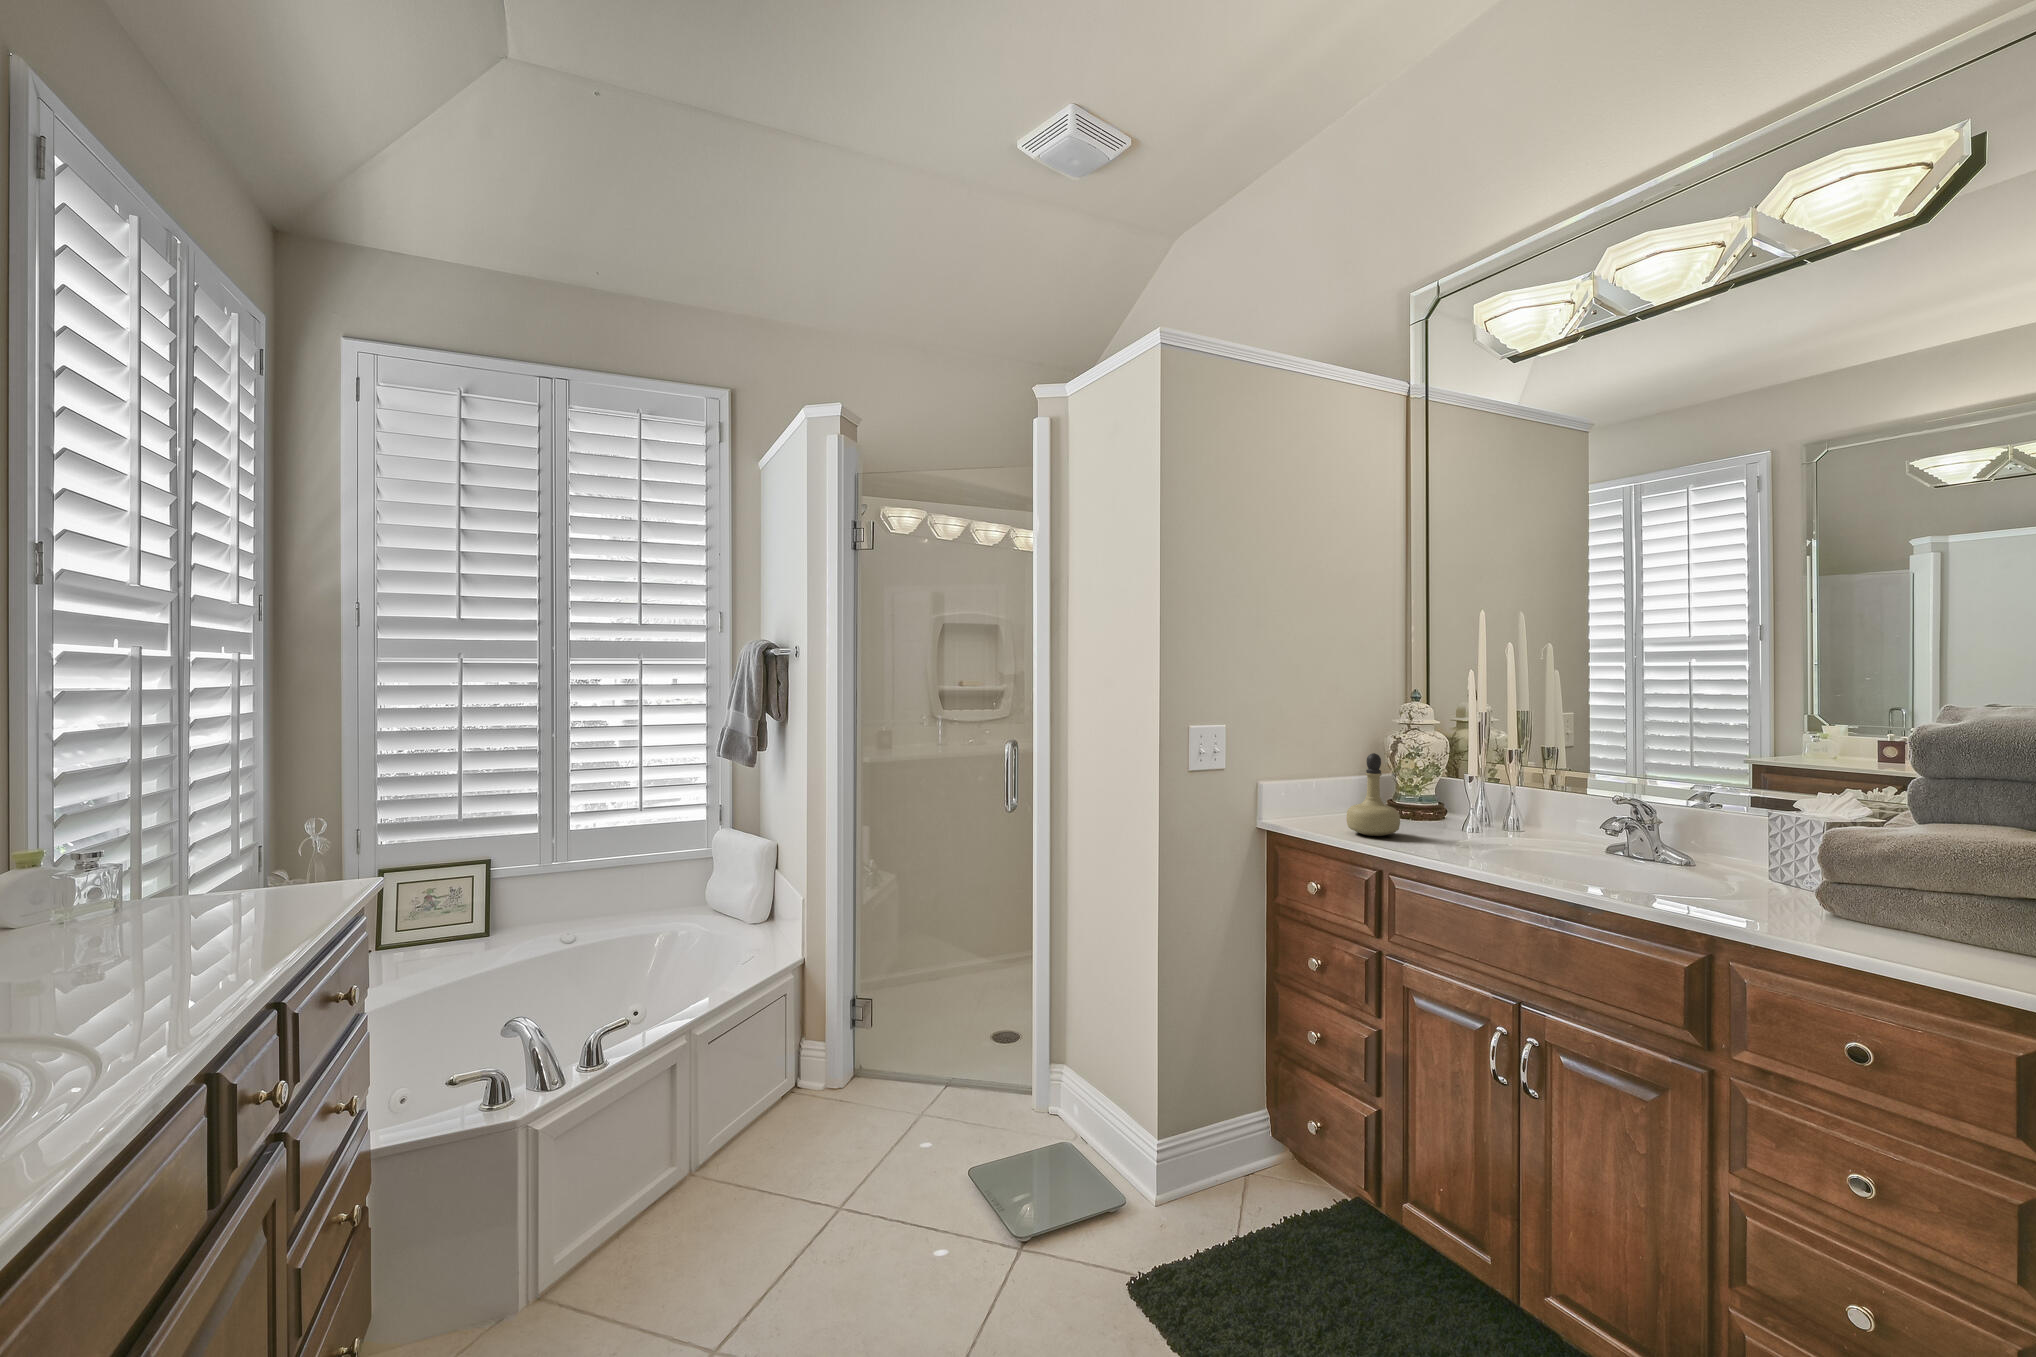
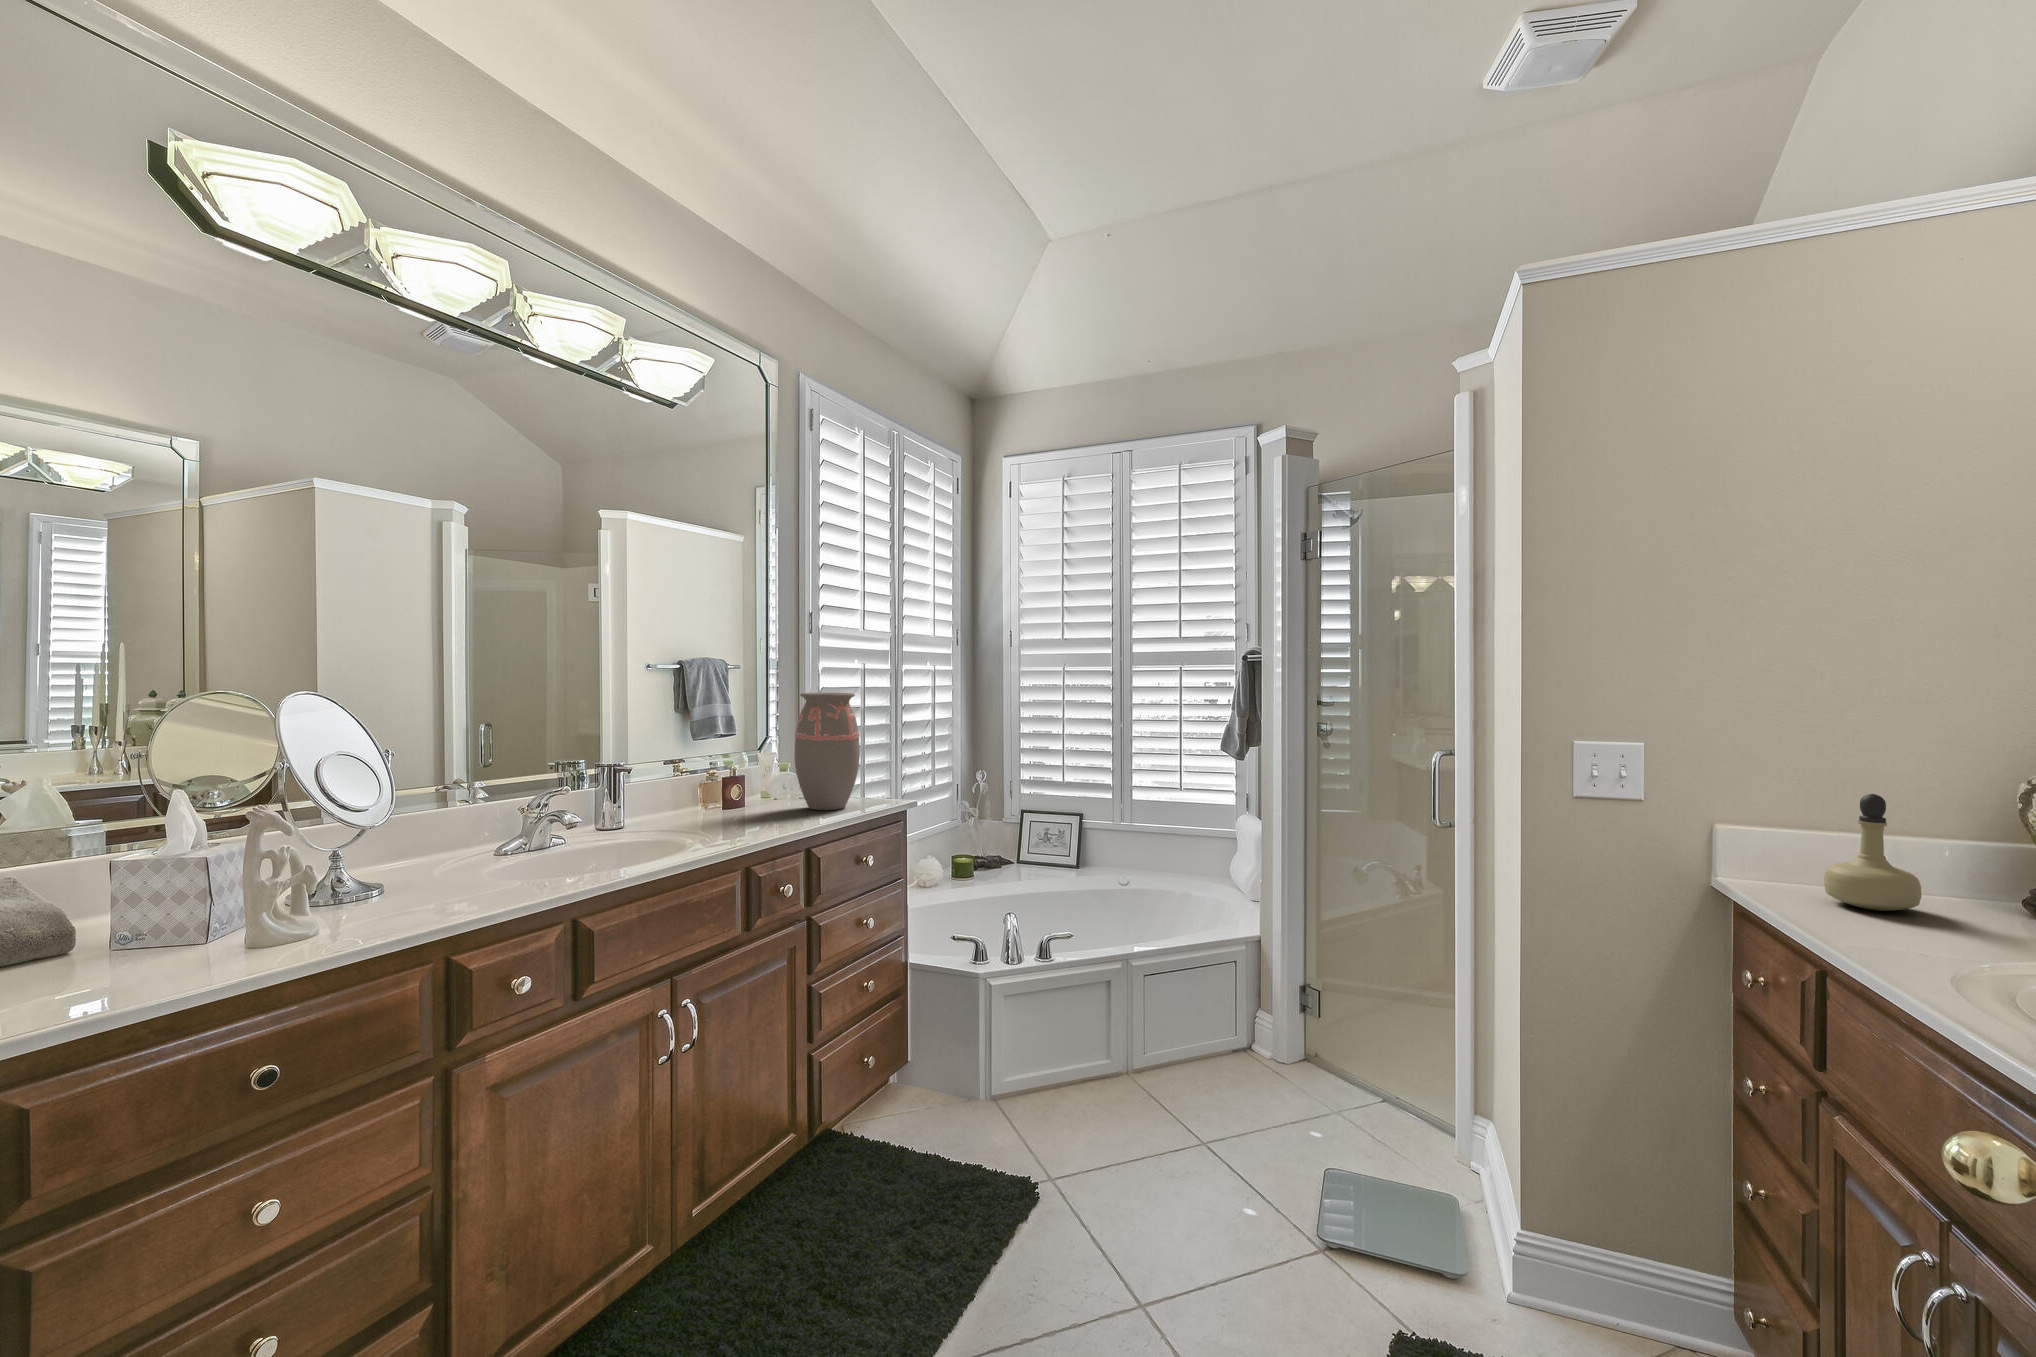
decorative vase: none [94,697,254,921] -> present [795,693,860,810]

